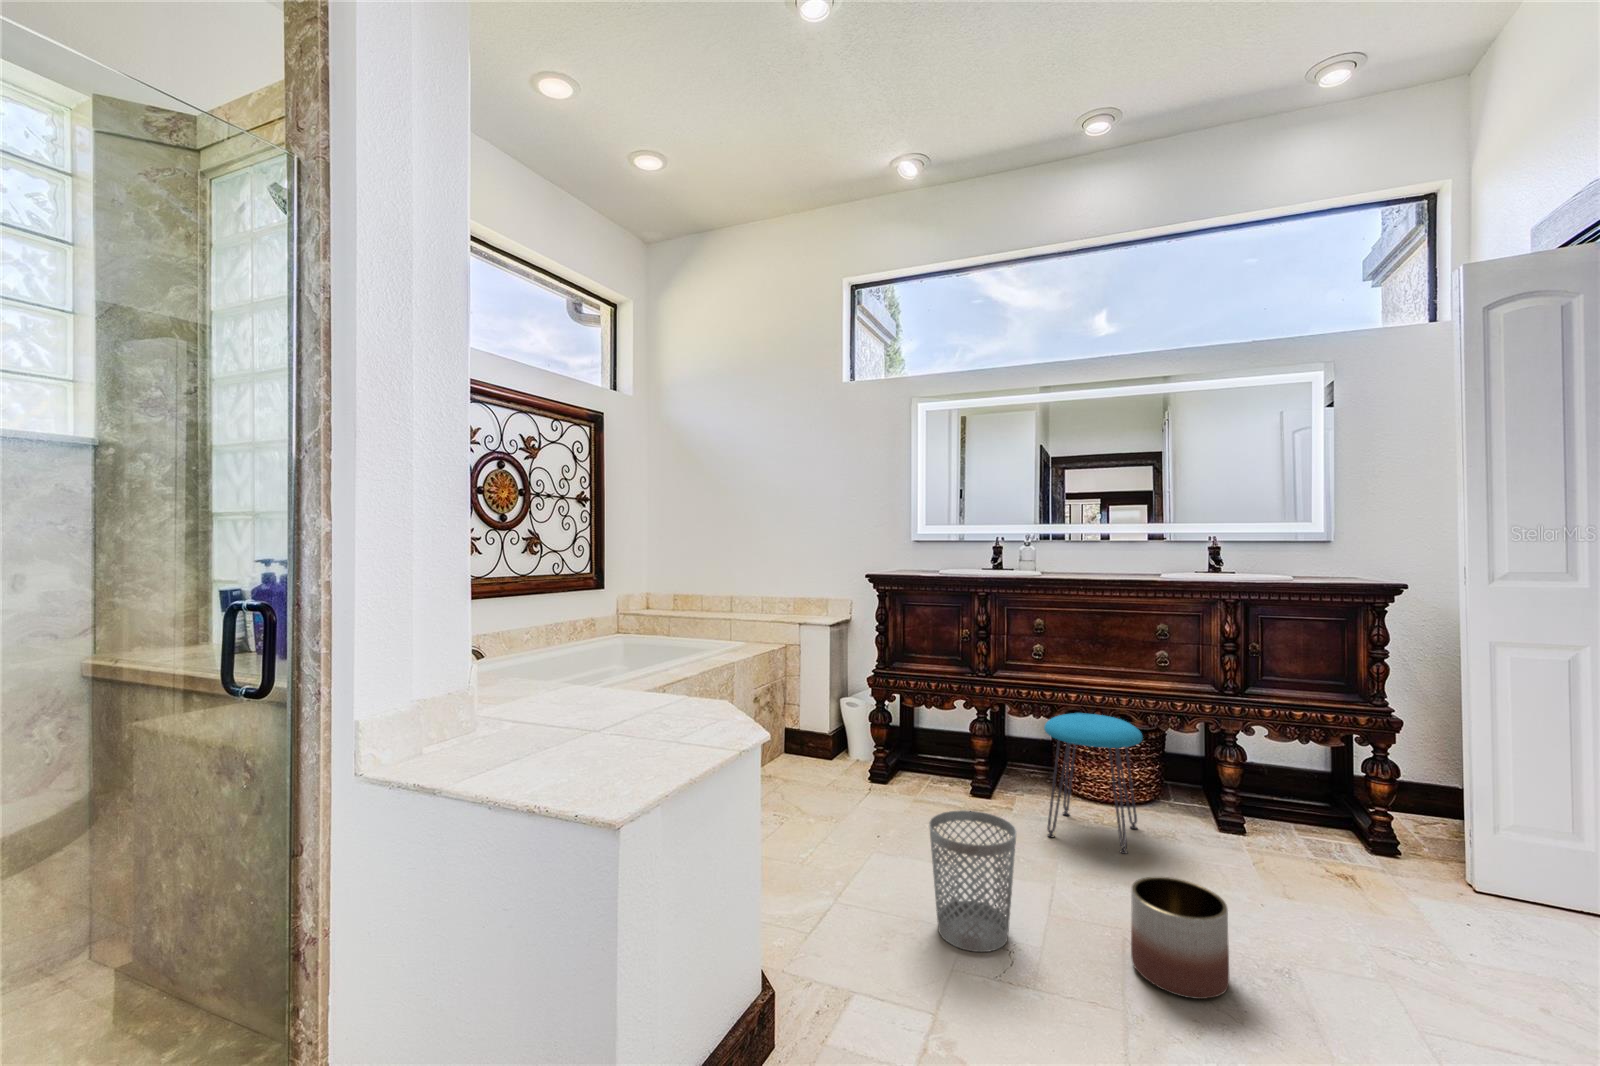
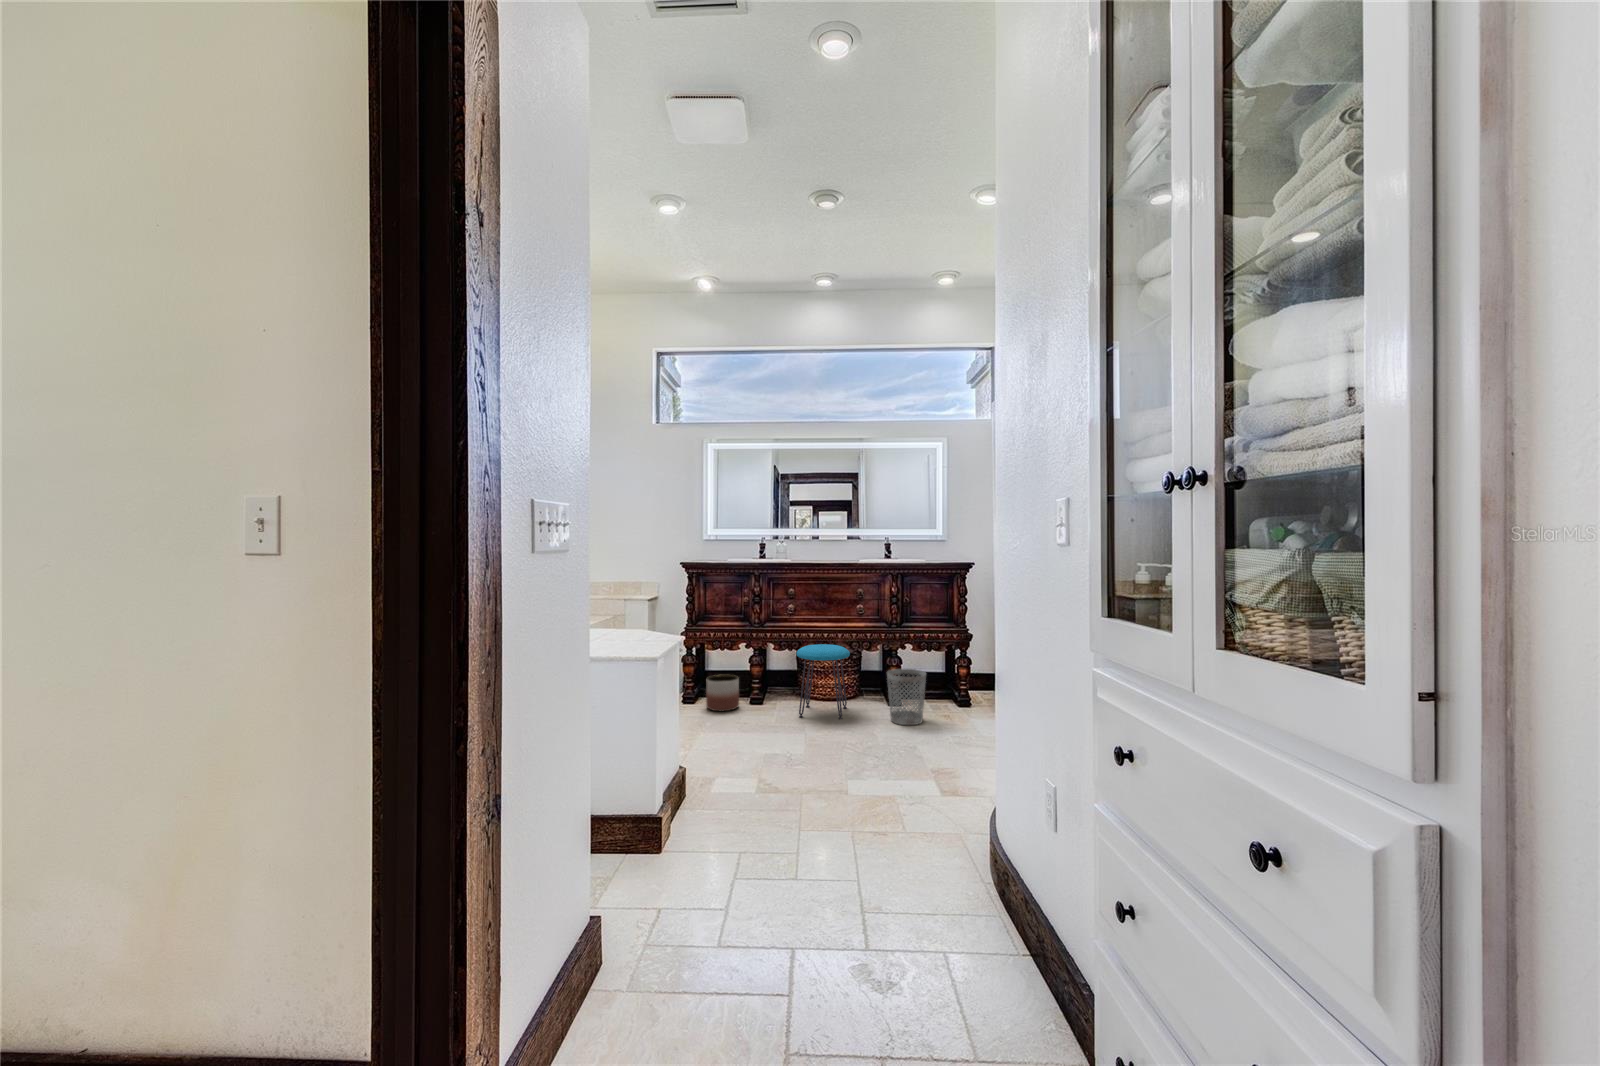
wastebasket: present [929,810,1016,952] -> present [887,669,926,725]
planter: present [1131,877,1229,999] -> present [706,675,739,711]

